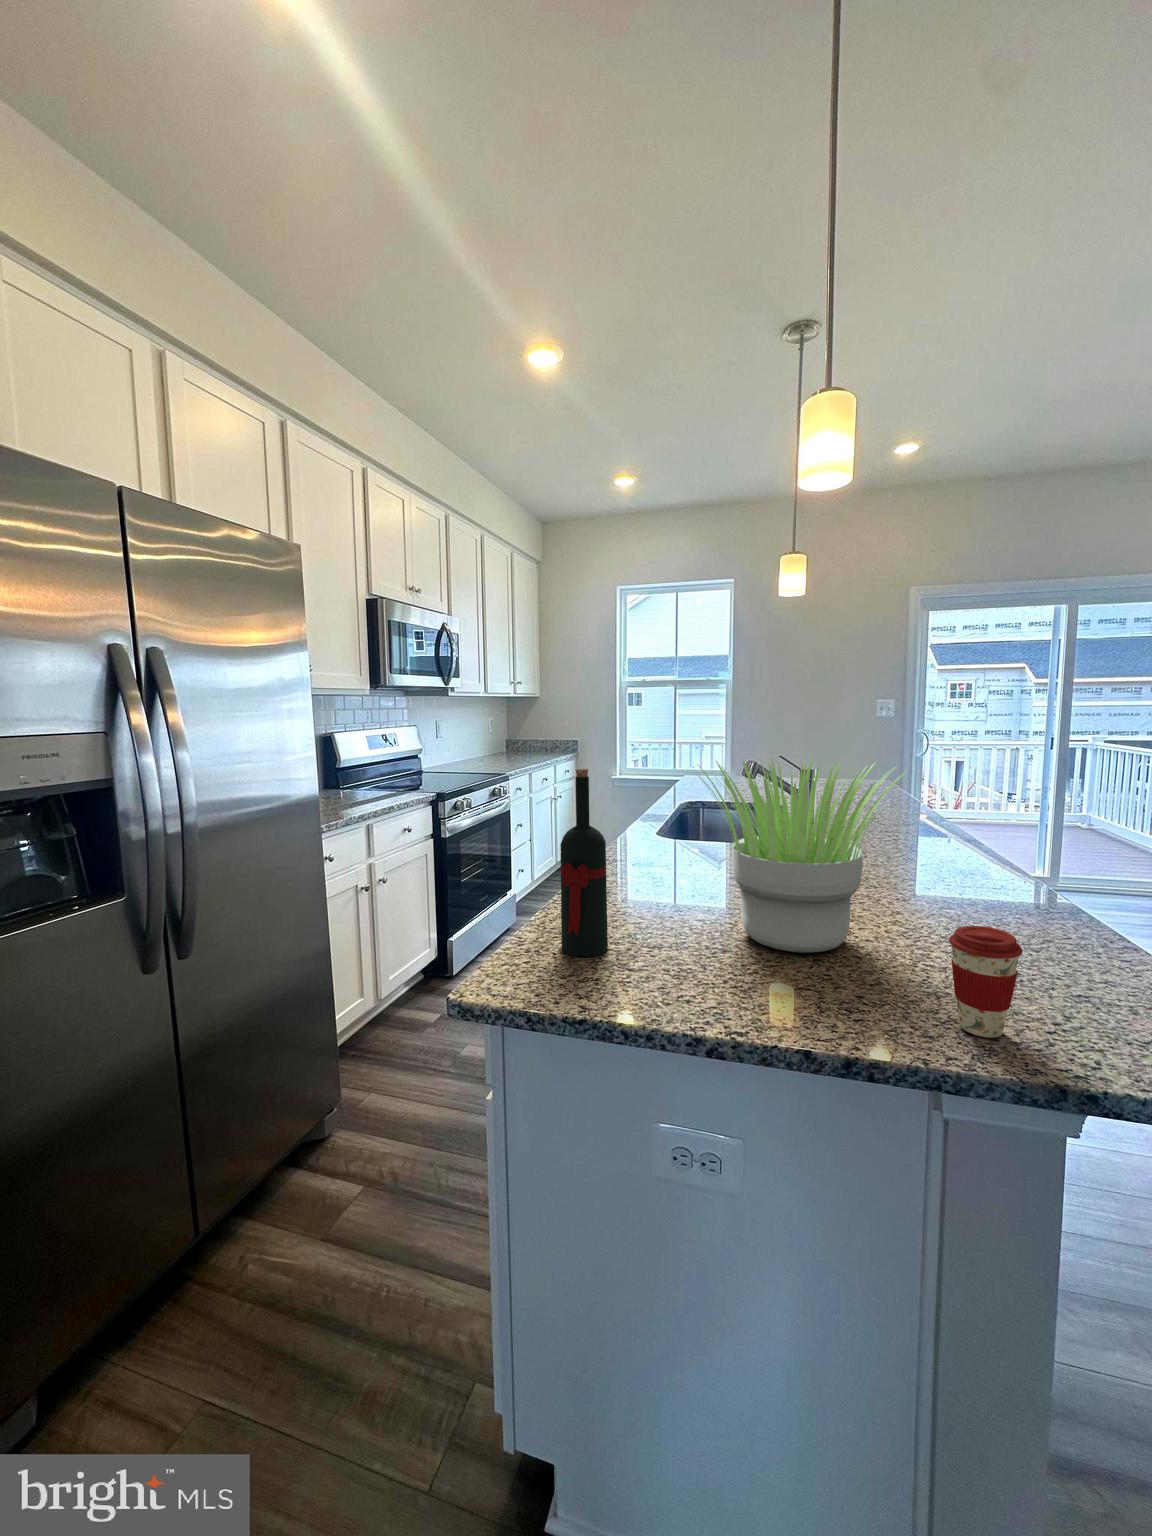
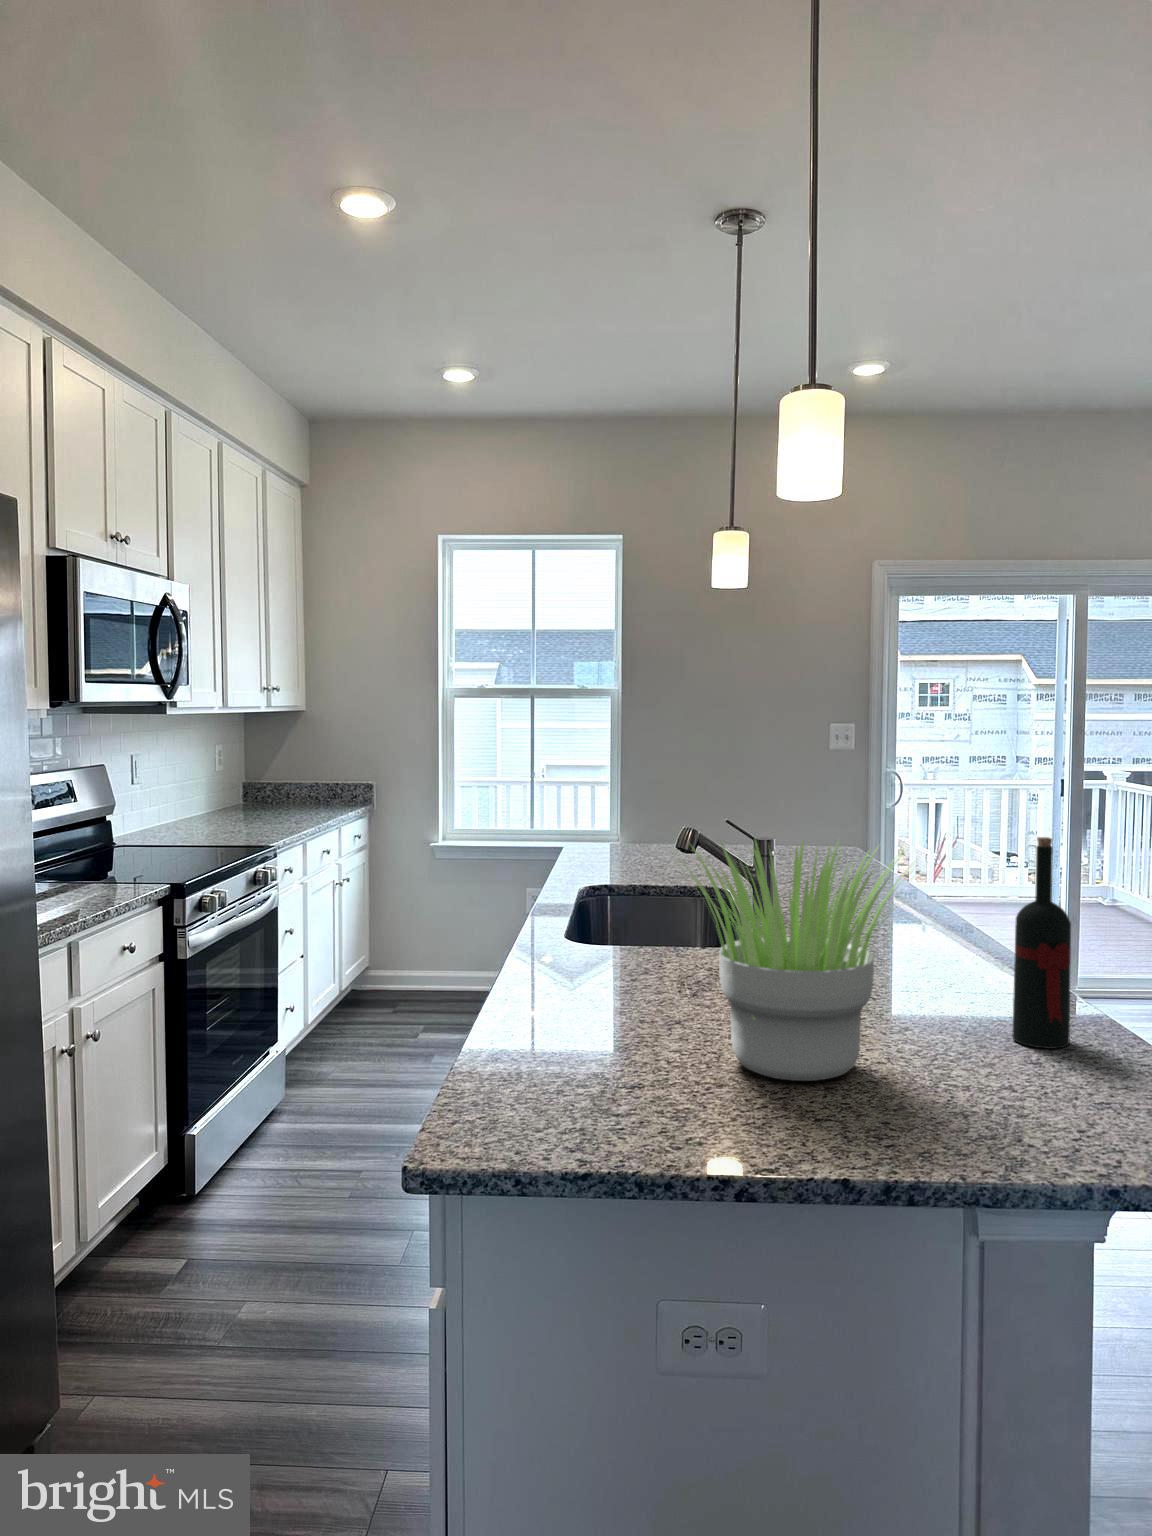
wine bottle: present [560,769,608,957] -> present [1013,837,1071,1049]
coffee cup: present [949,926,1022,1038] -> none [978,1031,1049,1150]

